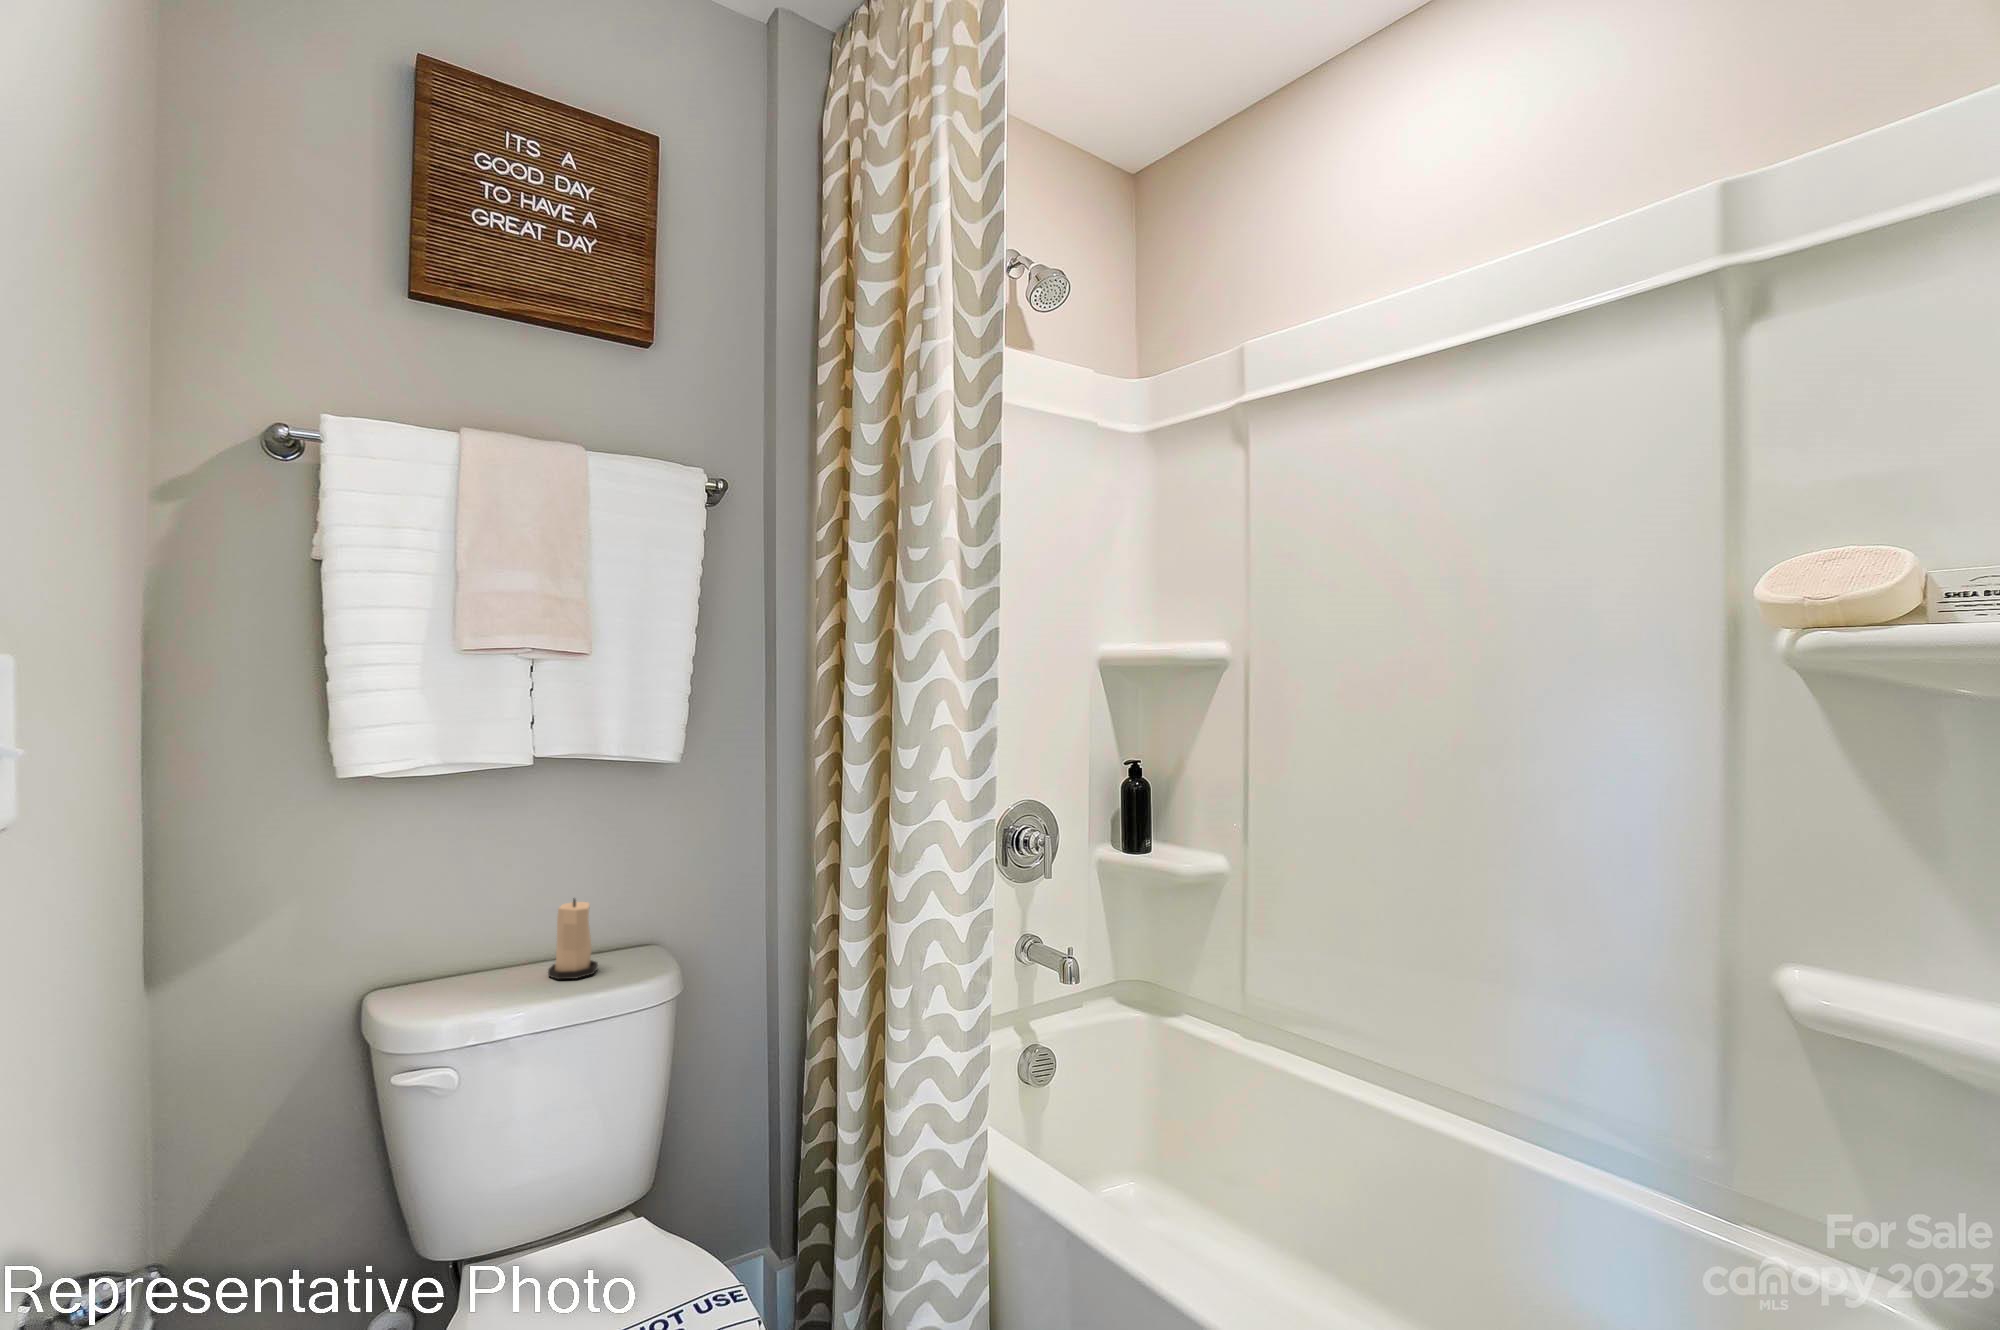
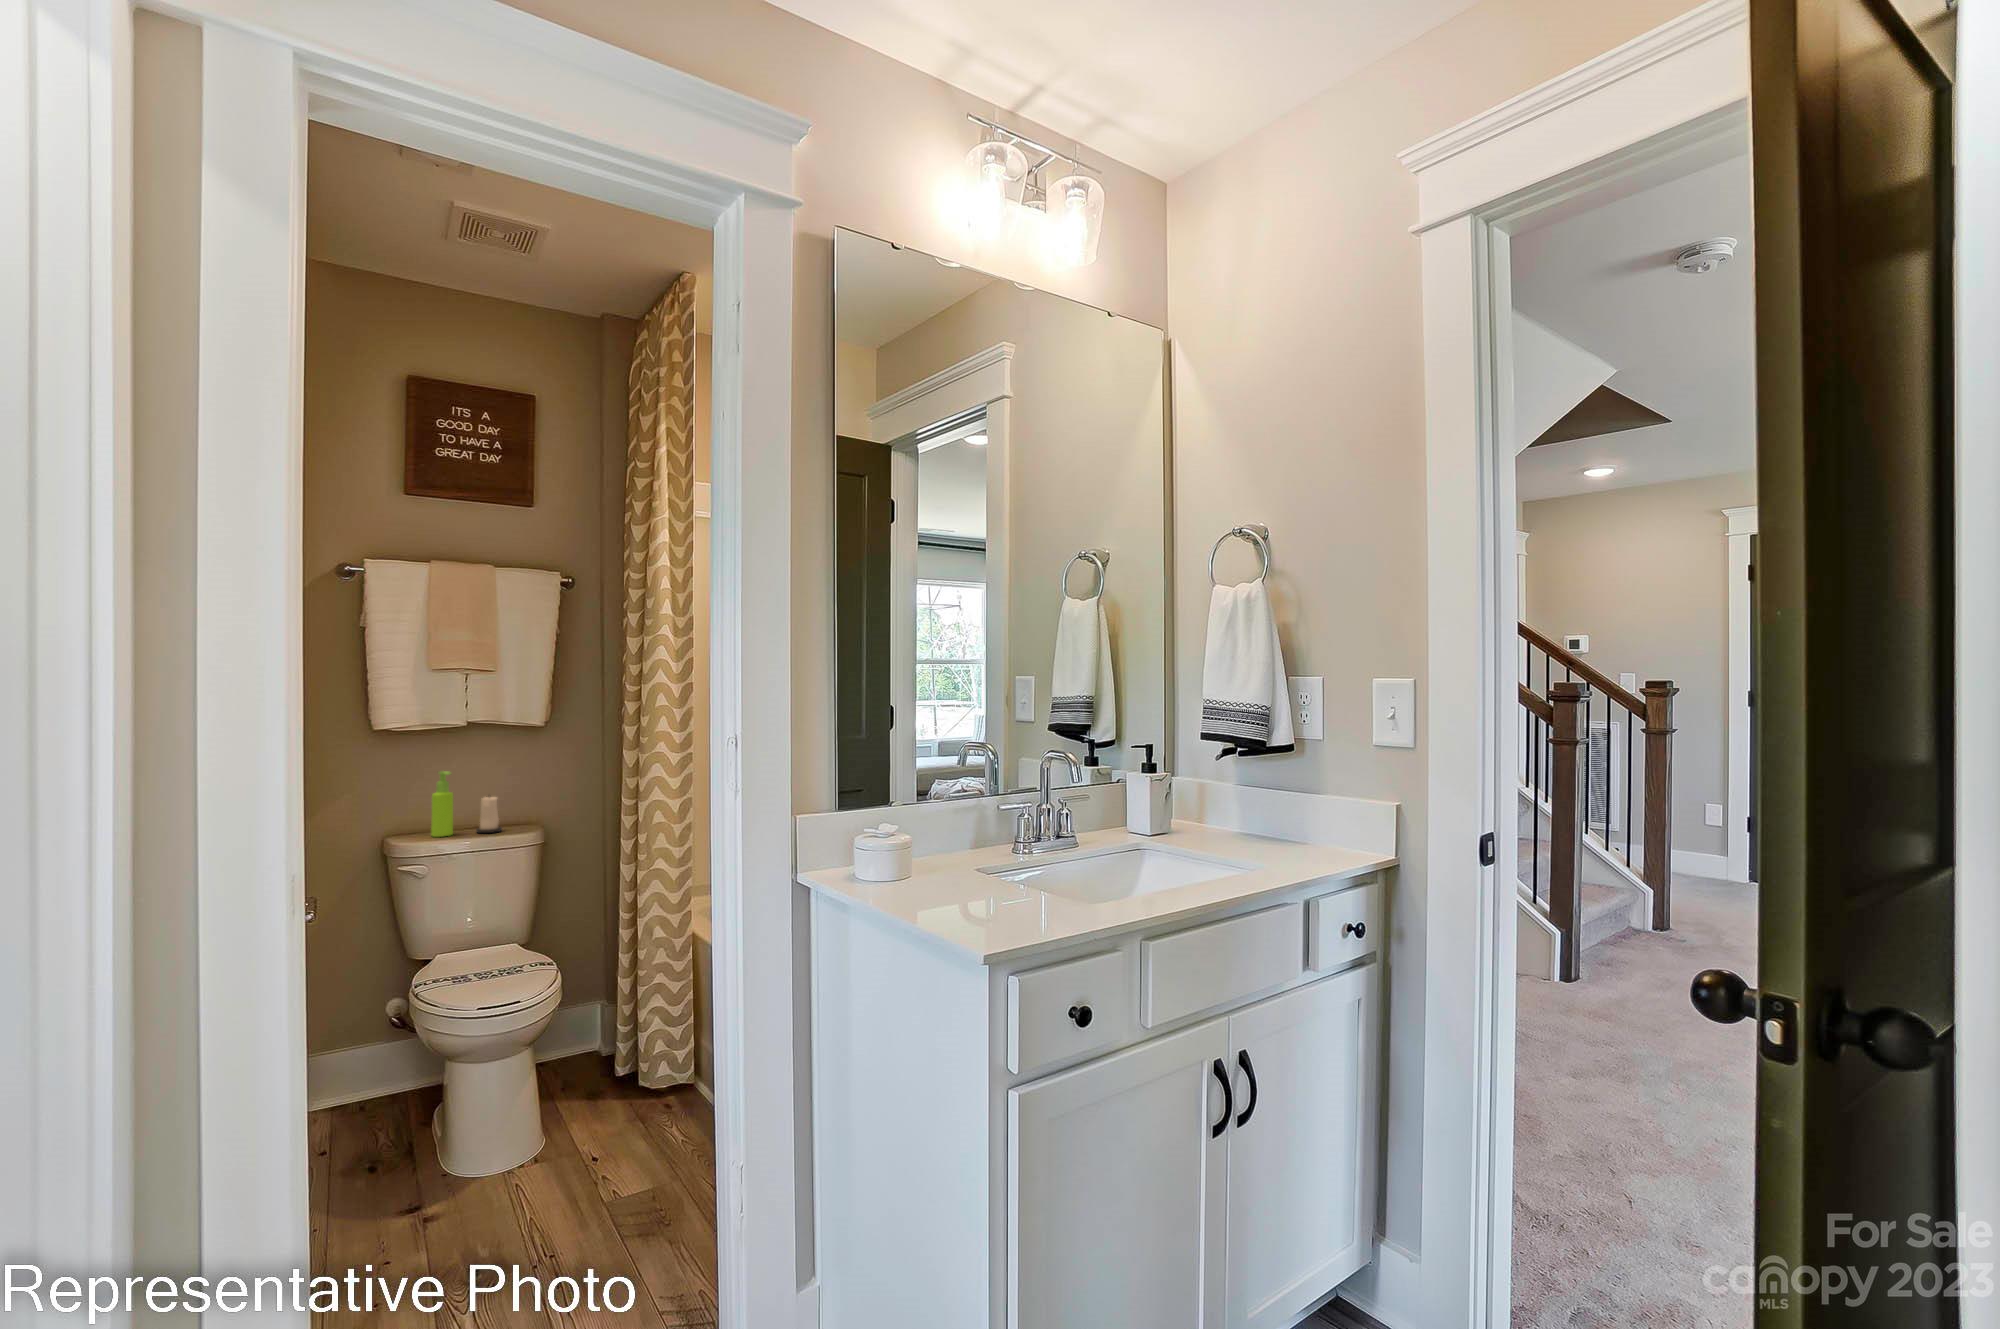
soap dispenser: none [459,855,504,994] -> present [431,771,454,837]

